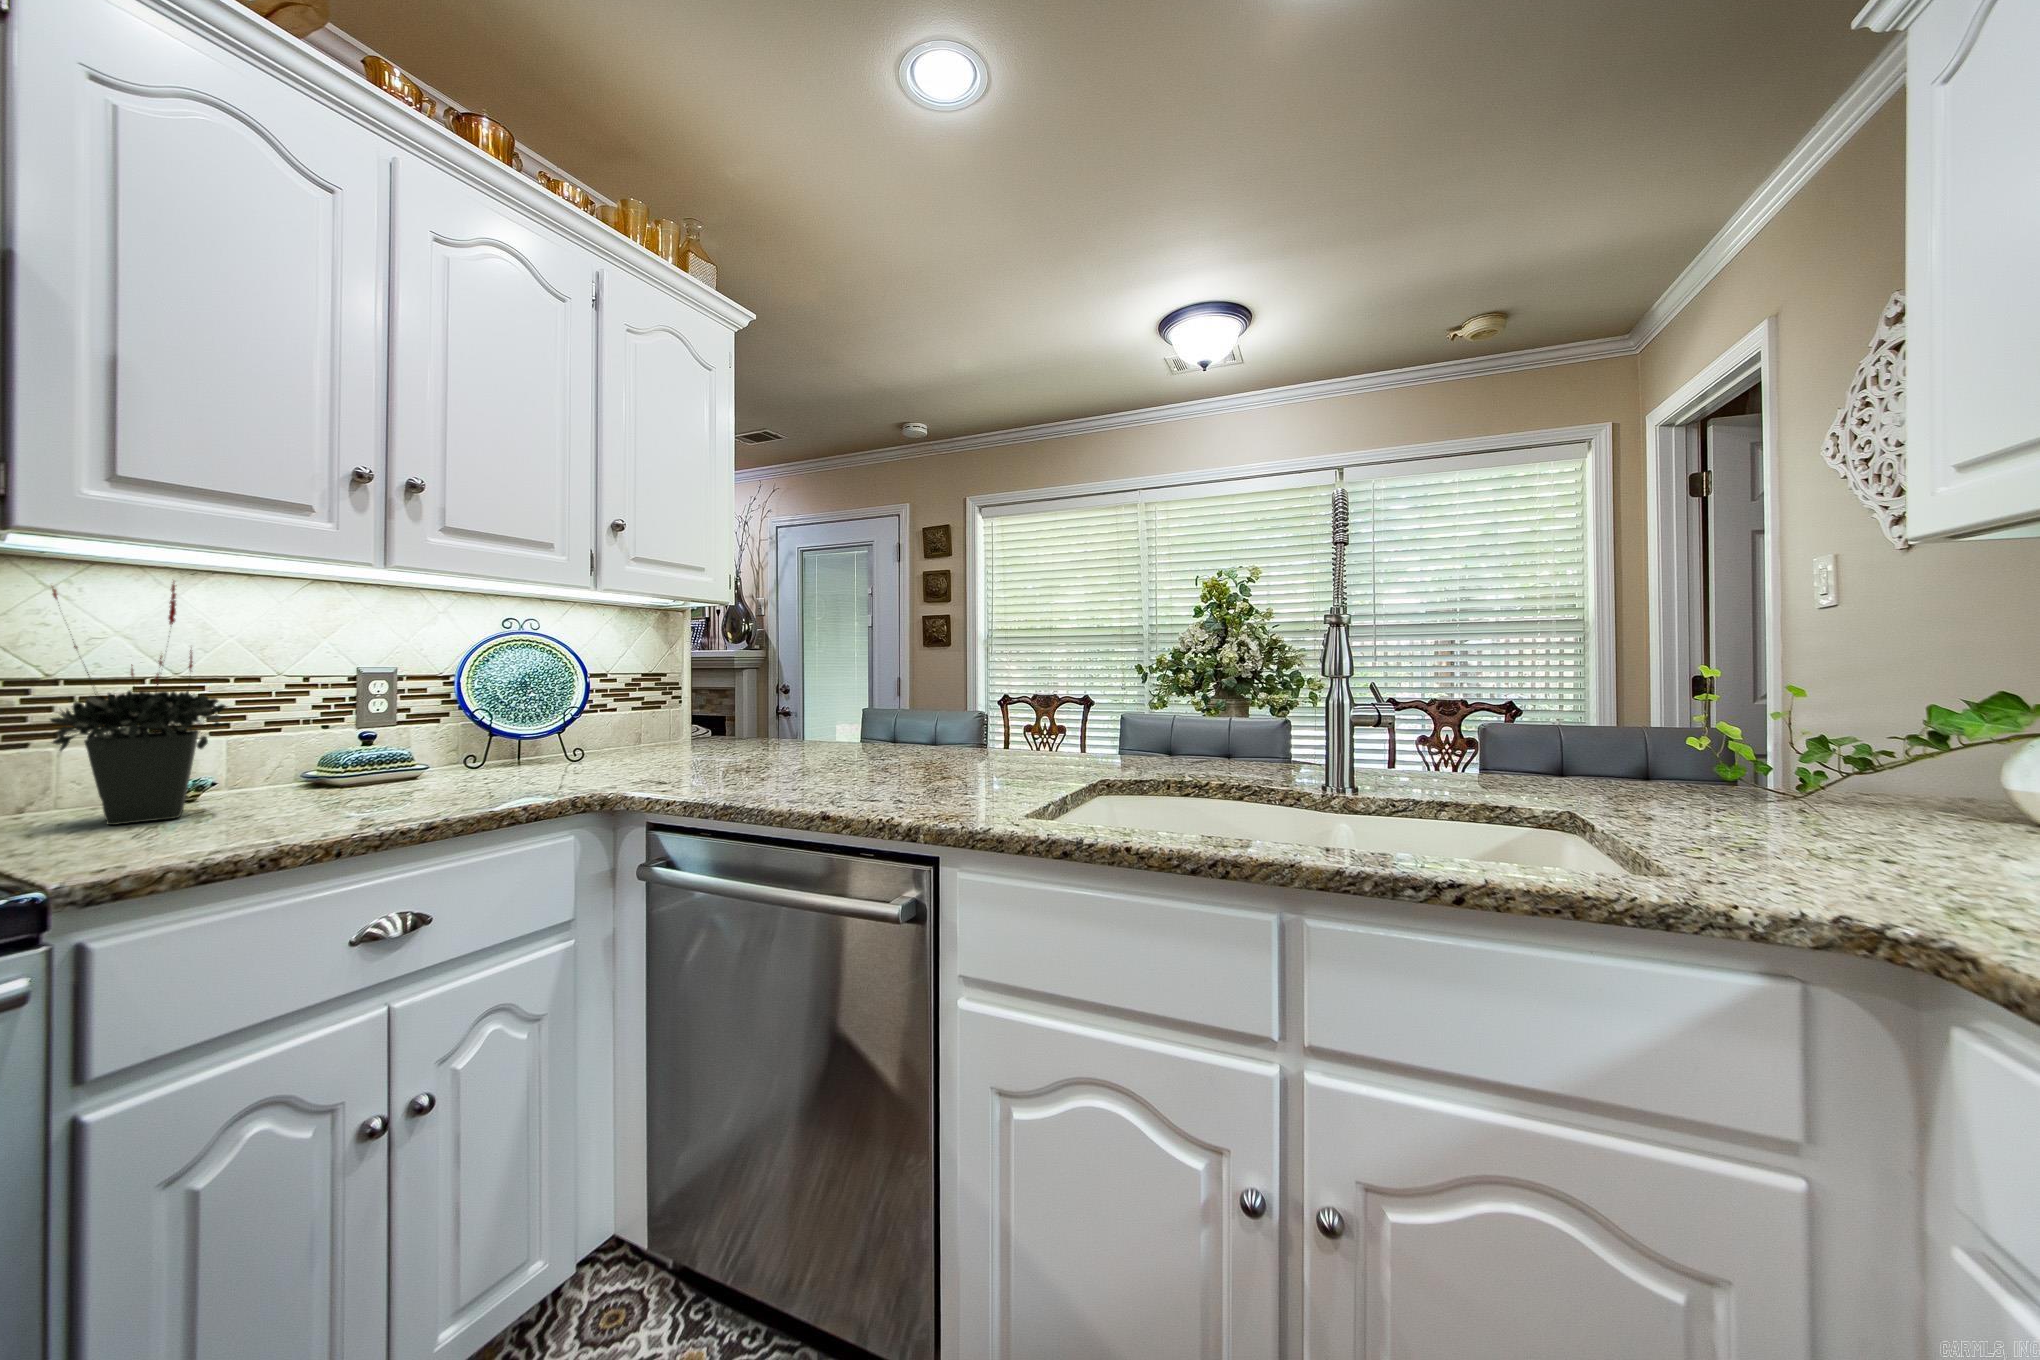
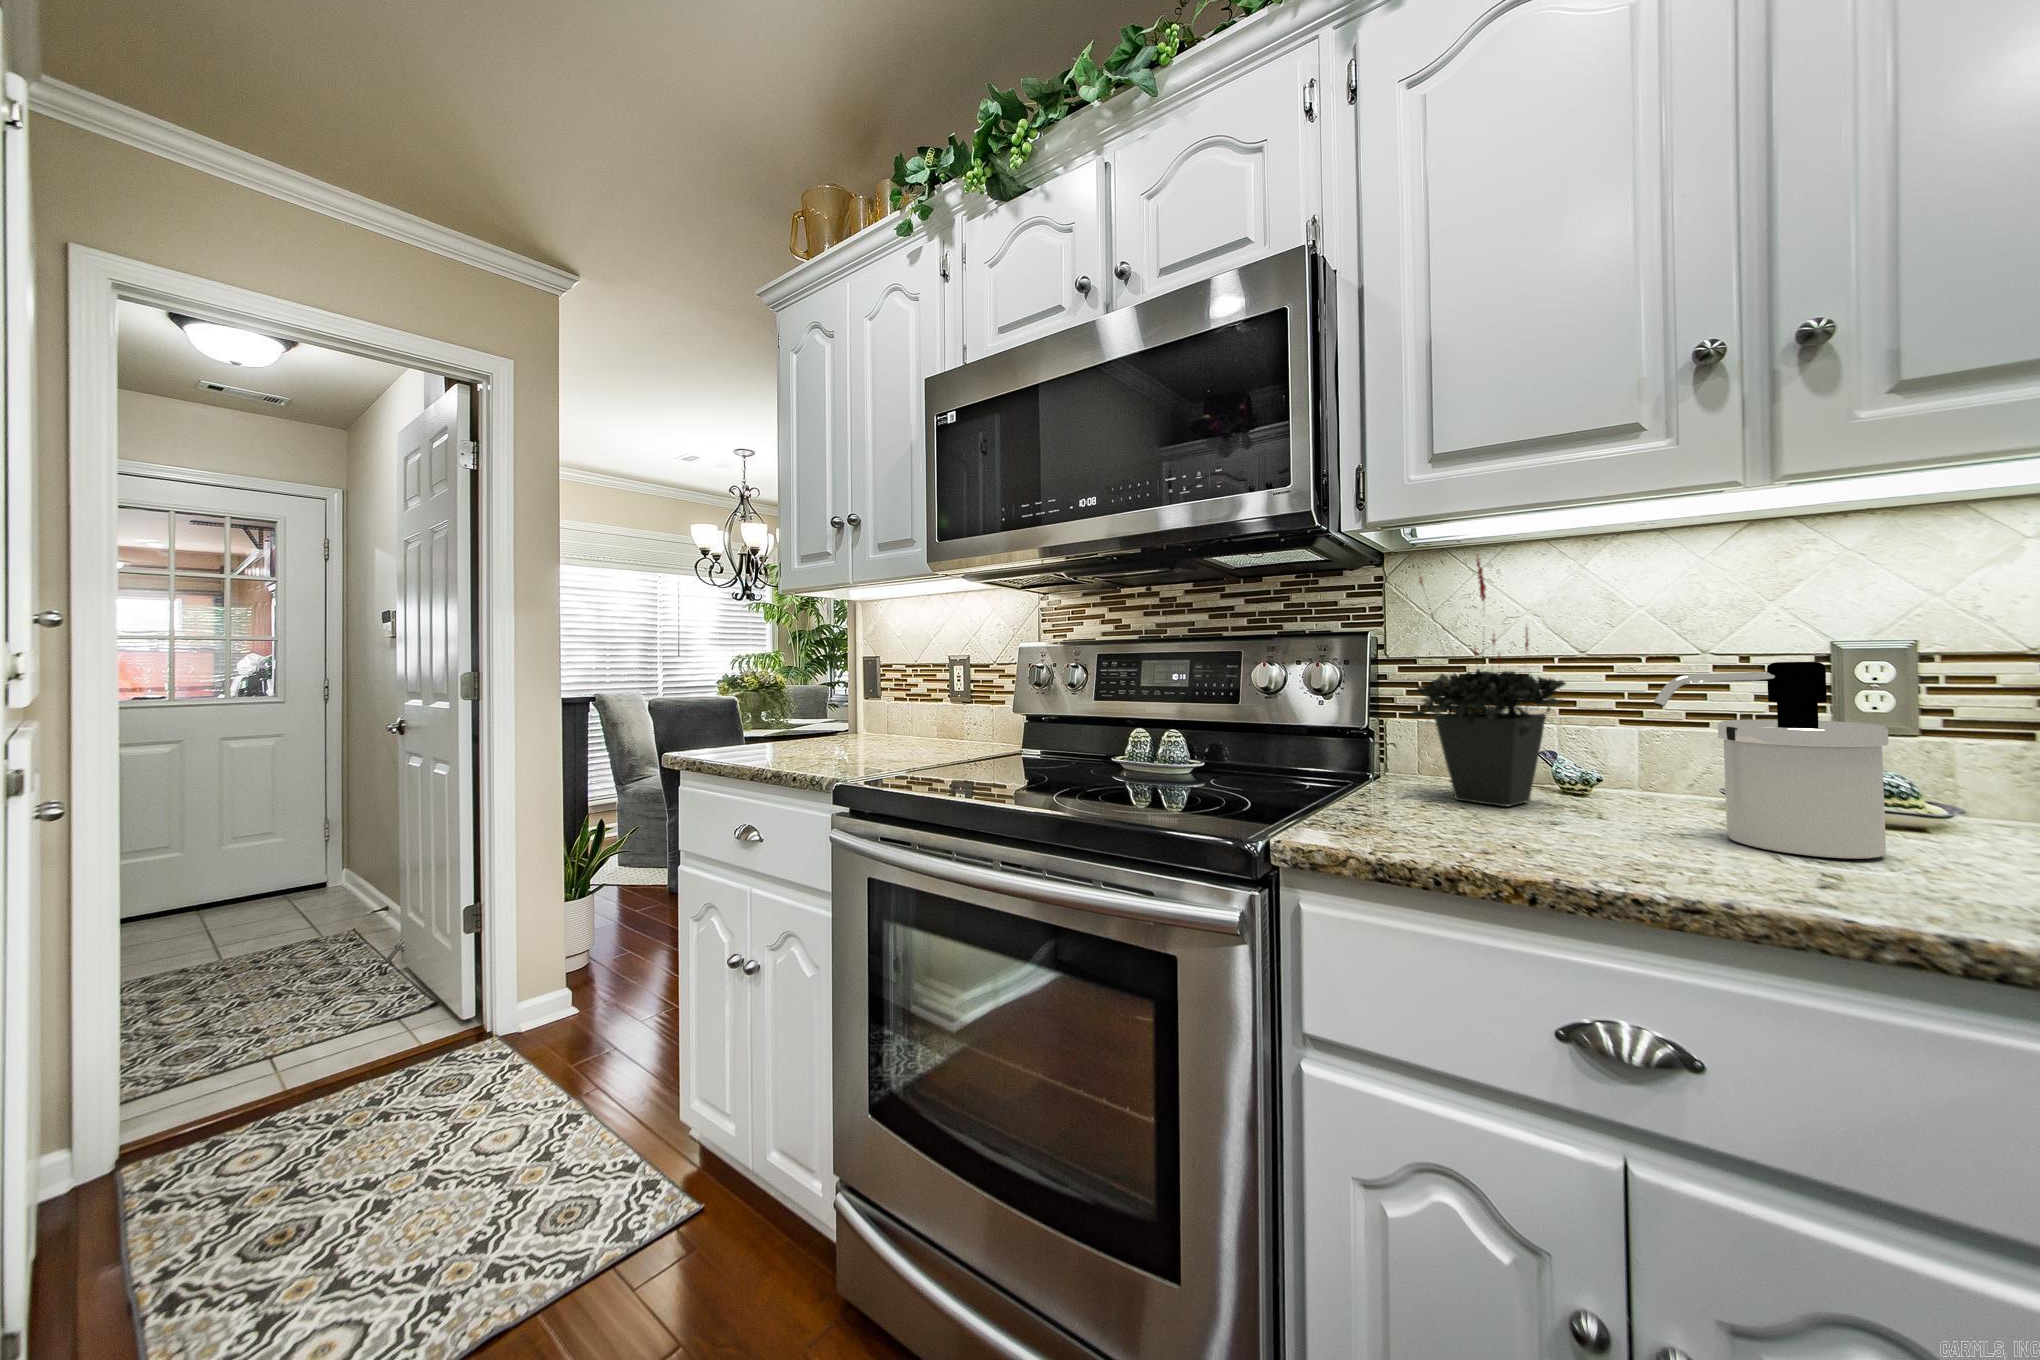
soap dispenser: none [335,680,444,800] -> present [1653,662,1889,859]

